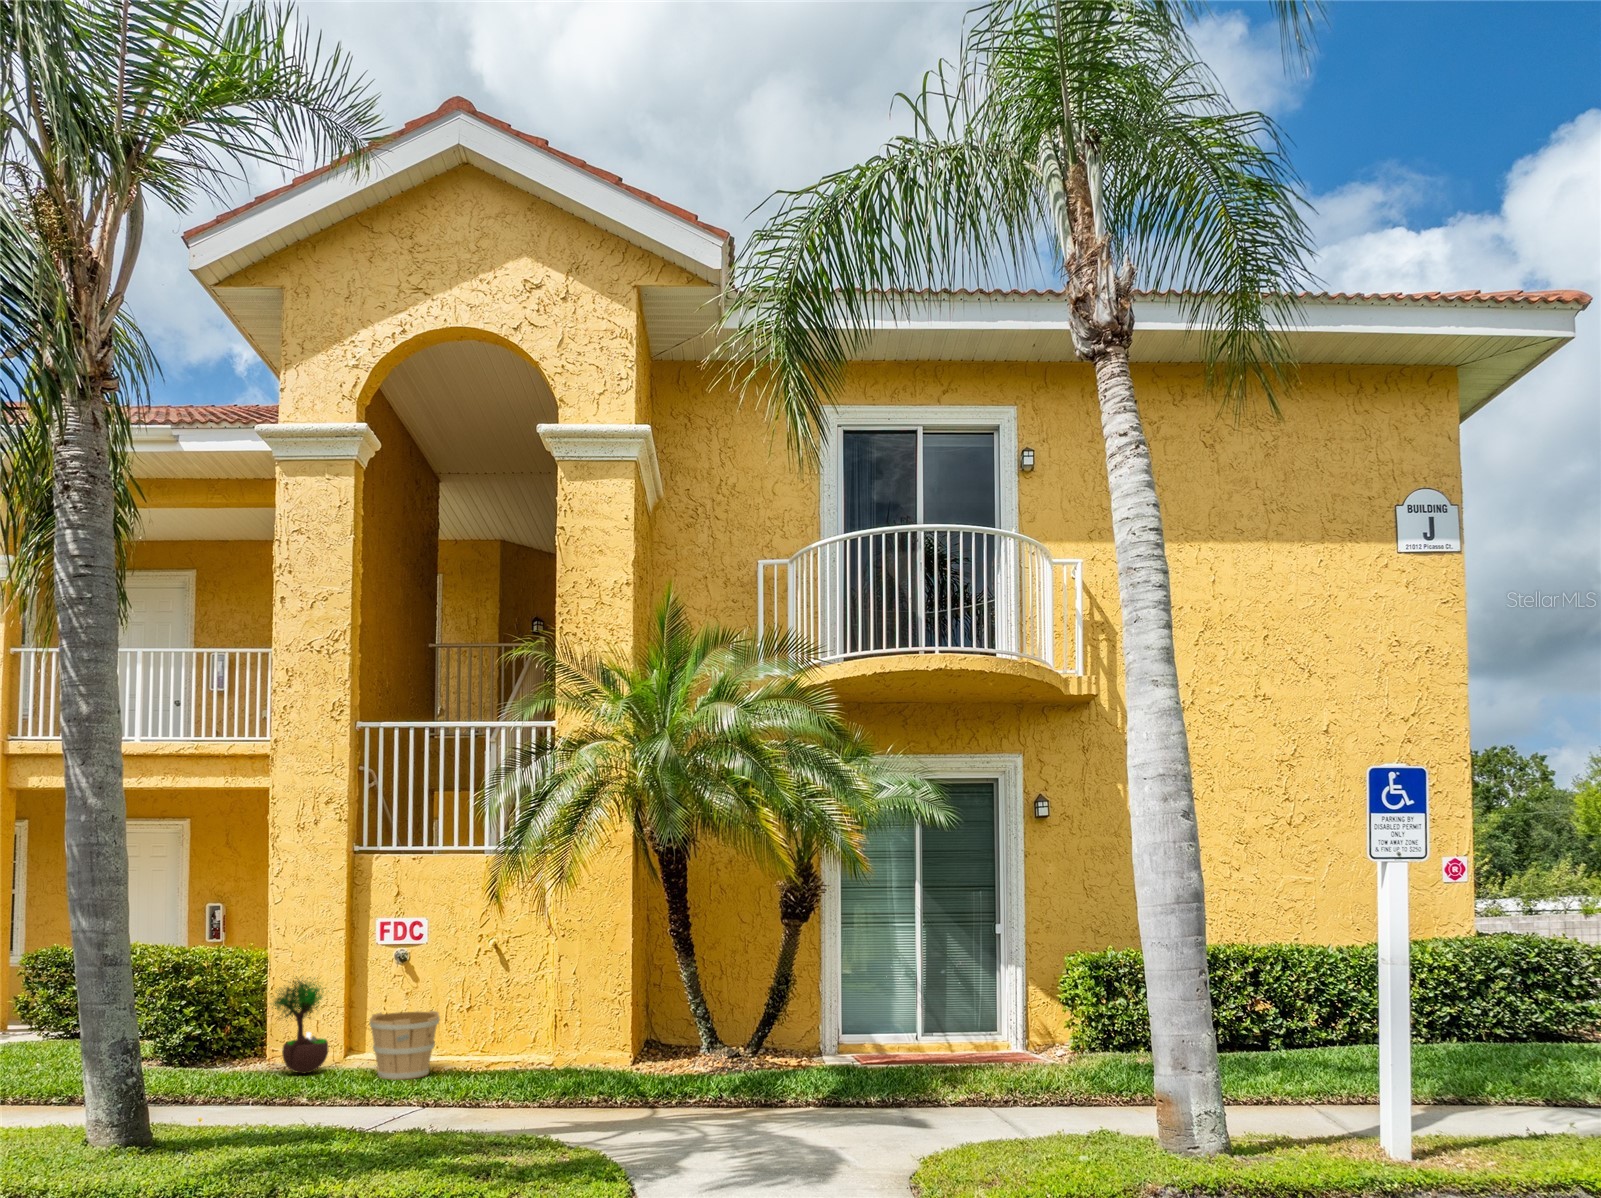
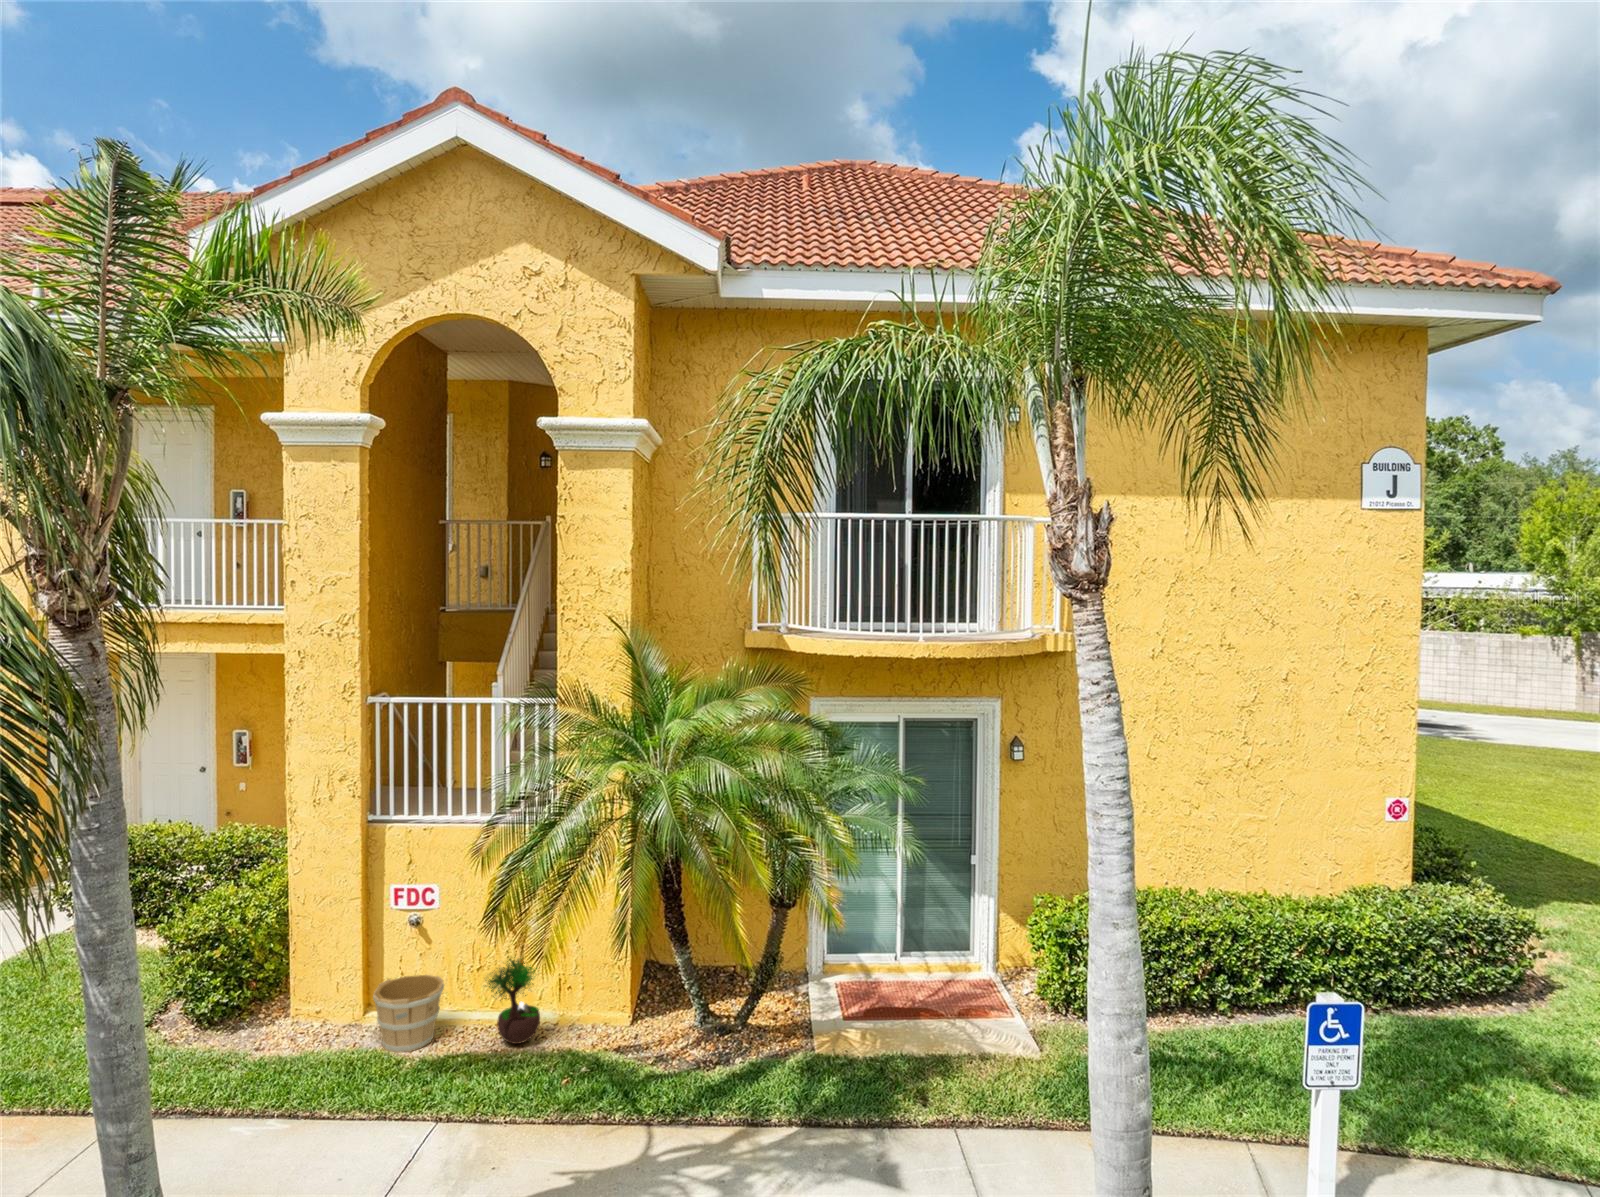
potted tree: present [272,976,328,1074] -> present [488,957,540,1044]

